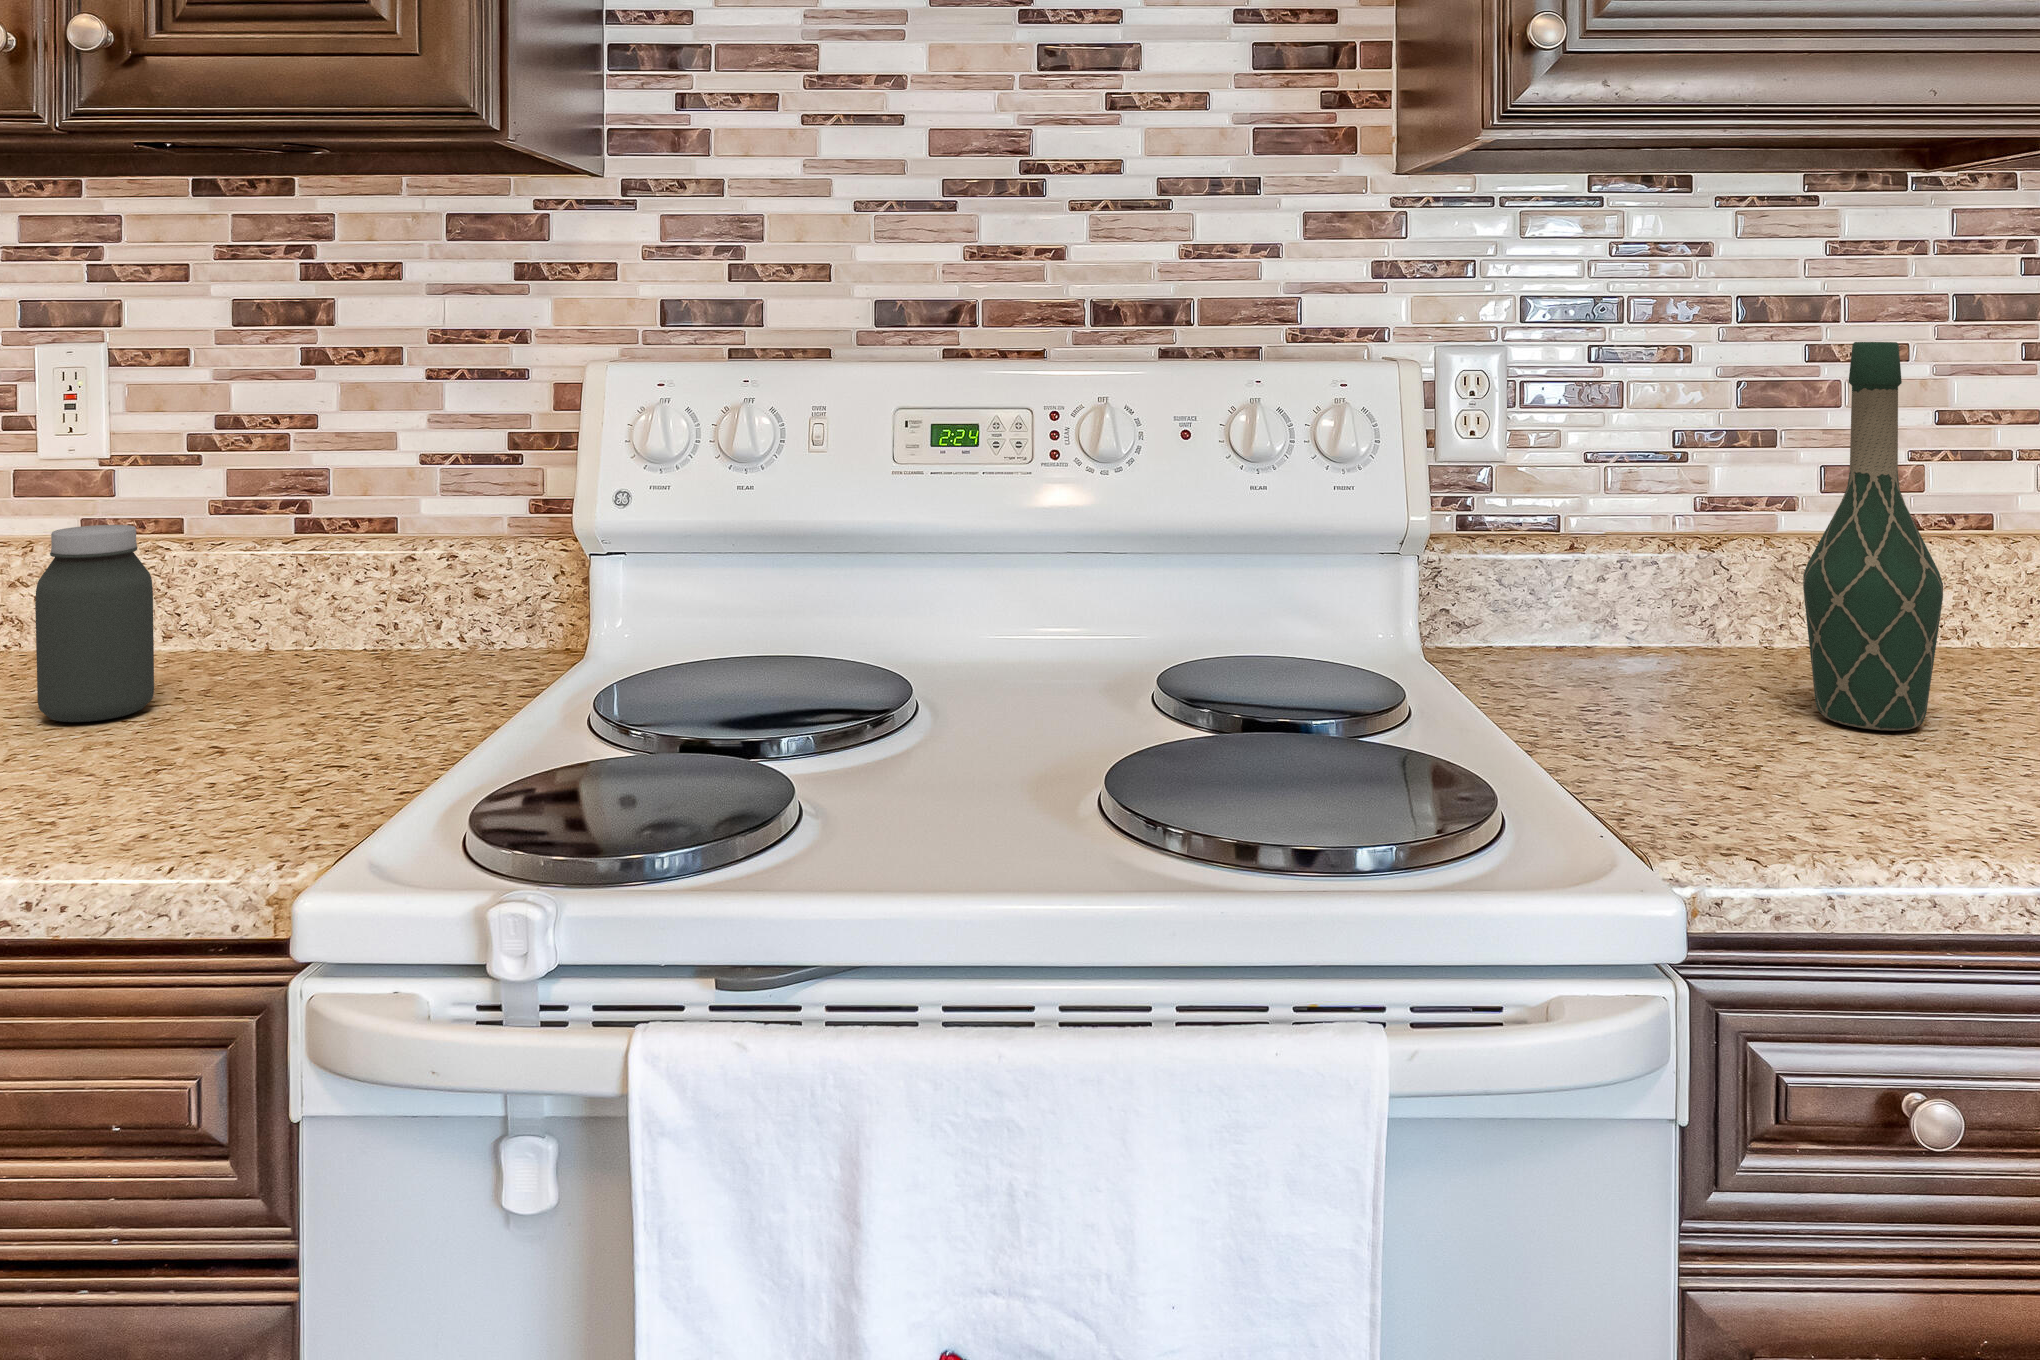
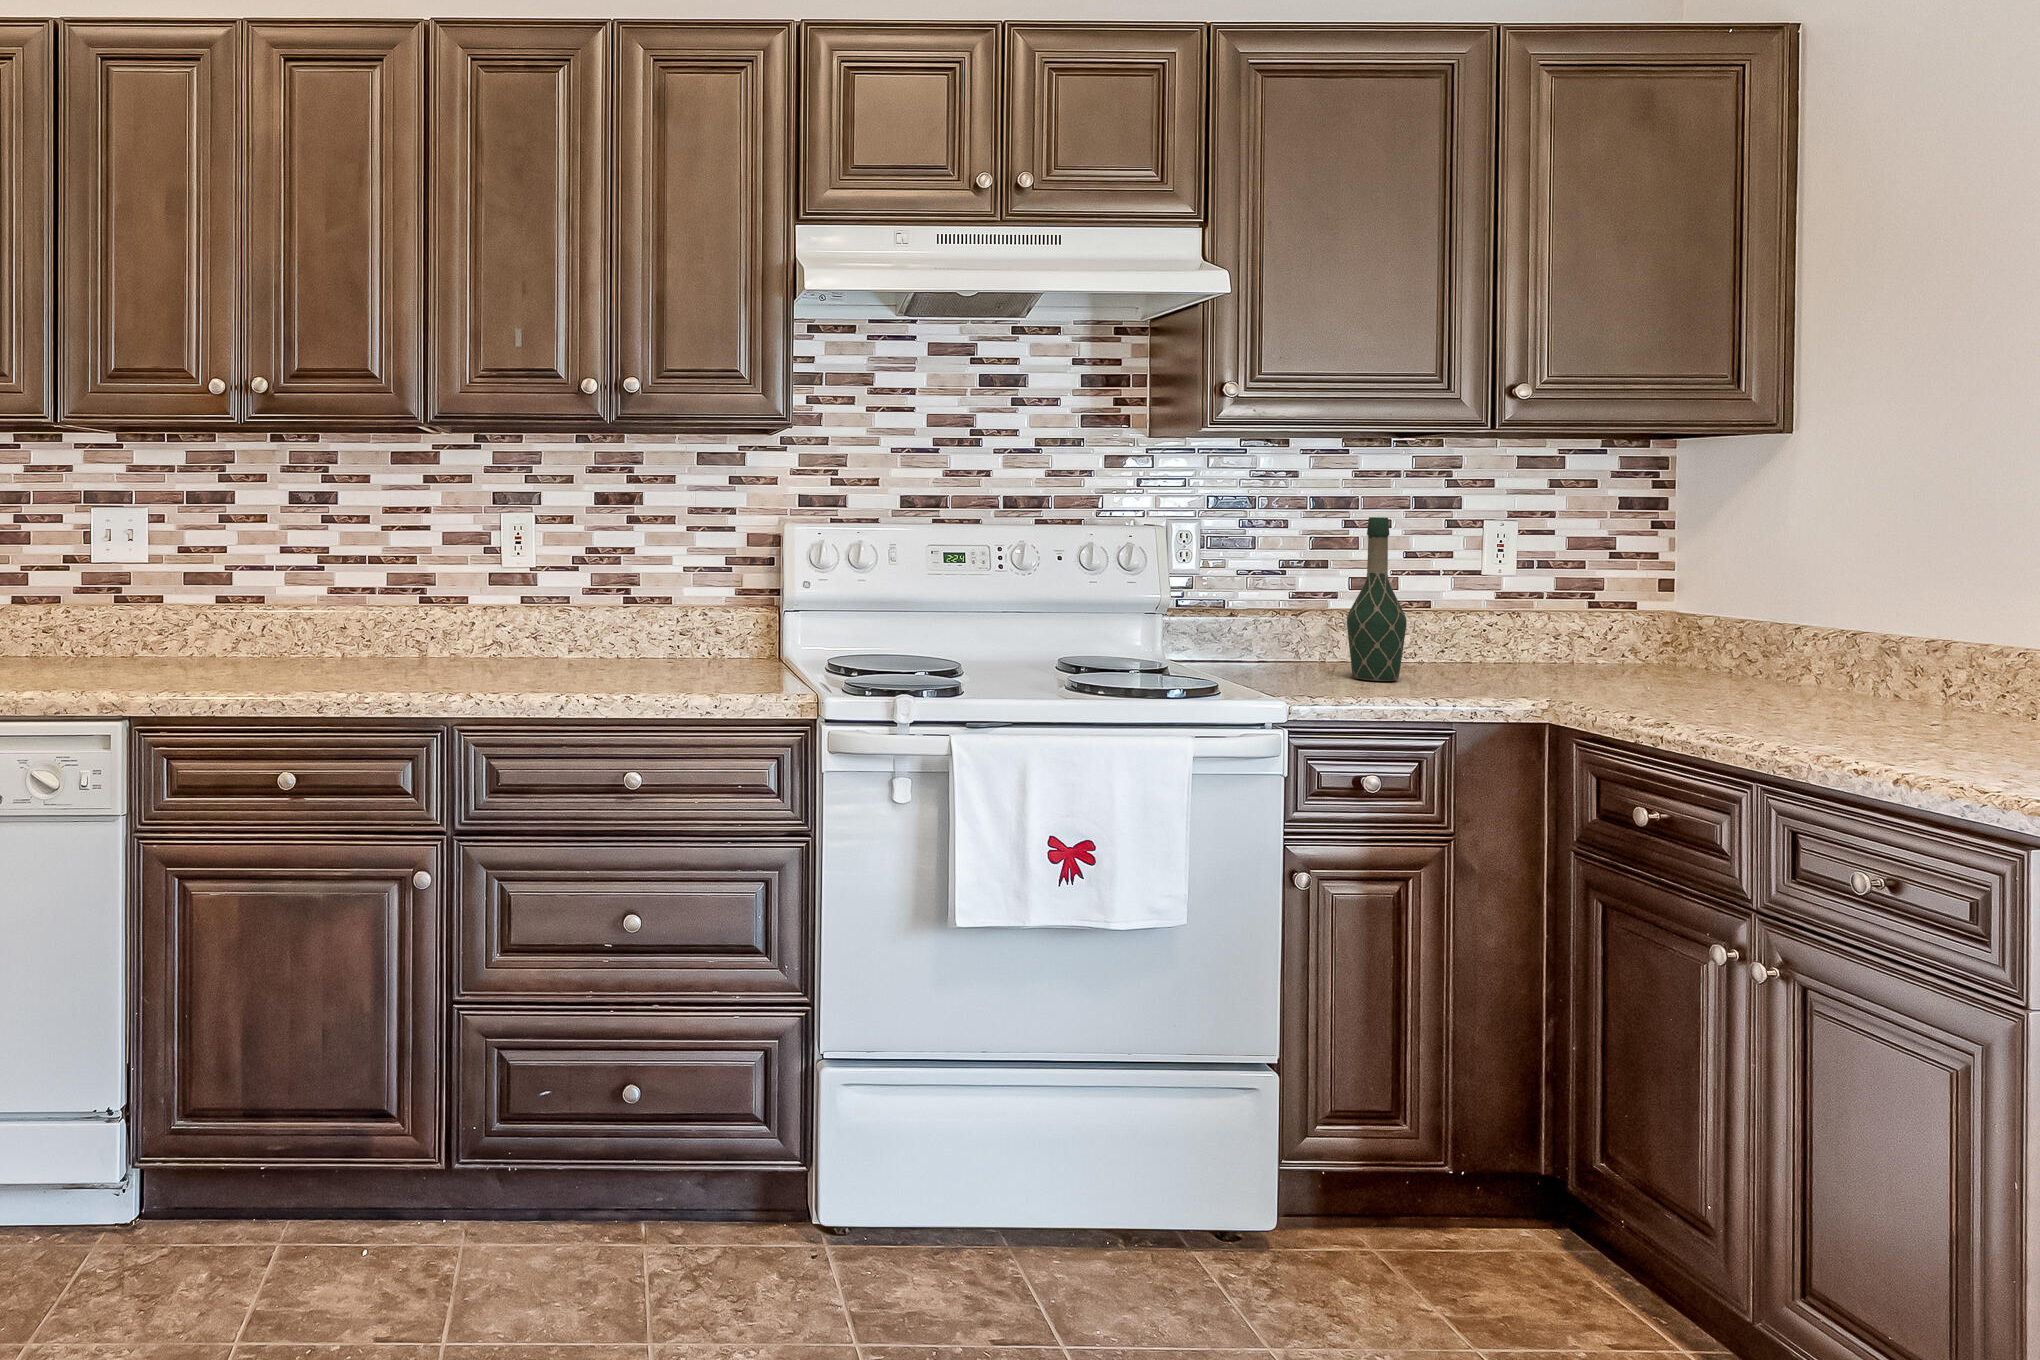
jar: present [35,525,154,722] -> none [584,592,628,675]

